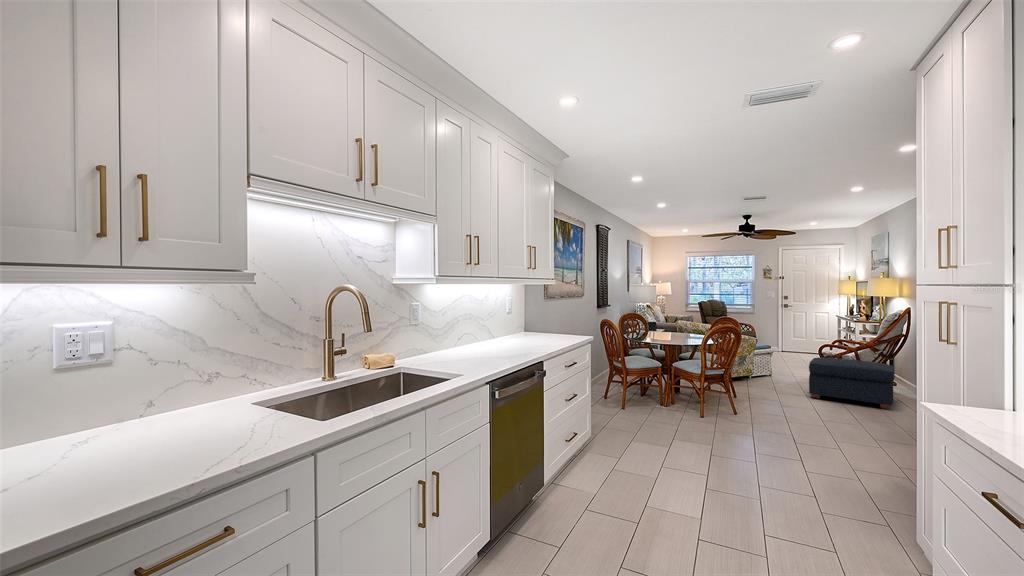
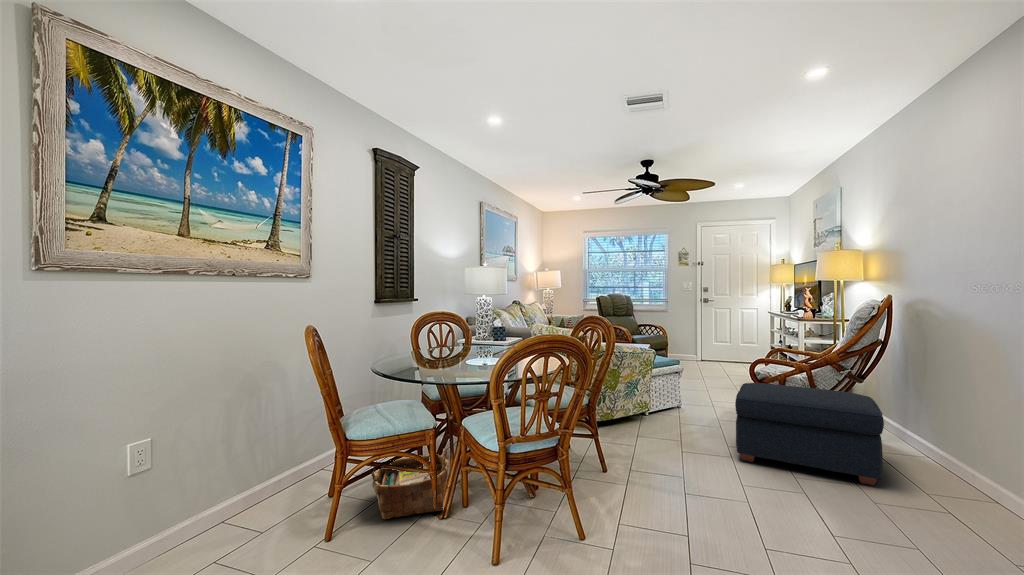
woven basket: none [624,379,662,407] -> present [371,448,450,519]

